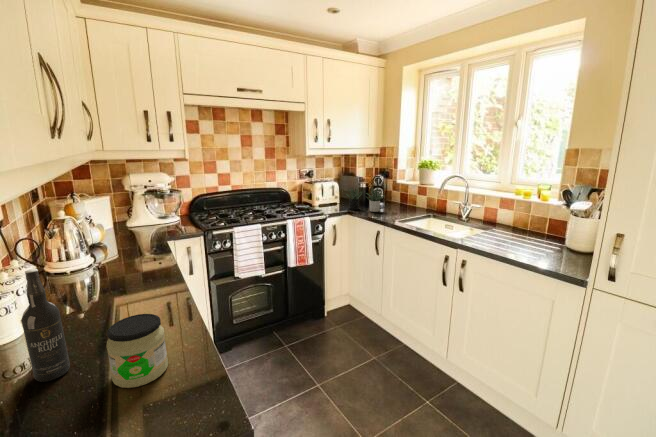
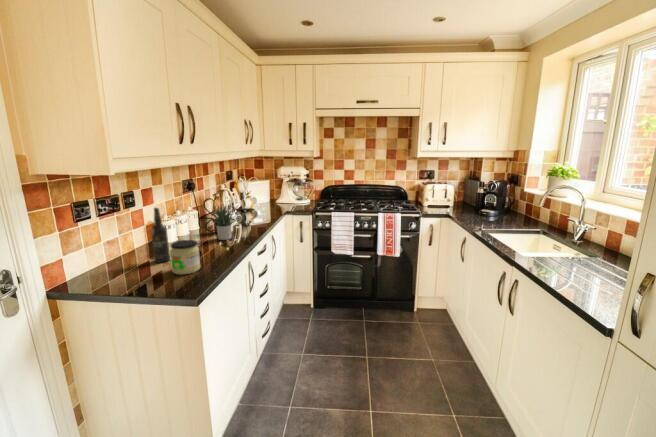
succulent plant: present [346,188,384,212] -> present [212,205,235,240]

